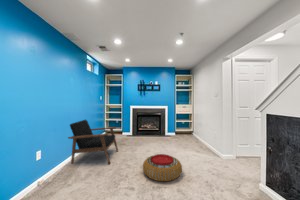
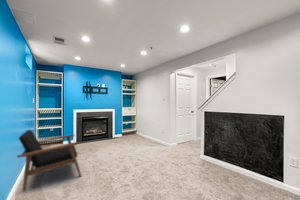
pouf: present [143,154,182,181] -> none [123,152,158,176]

